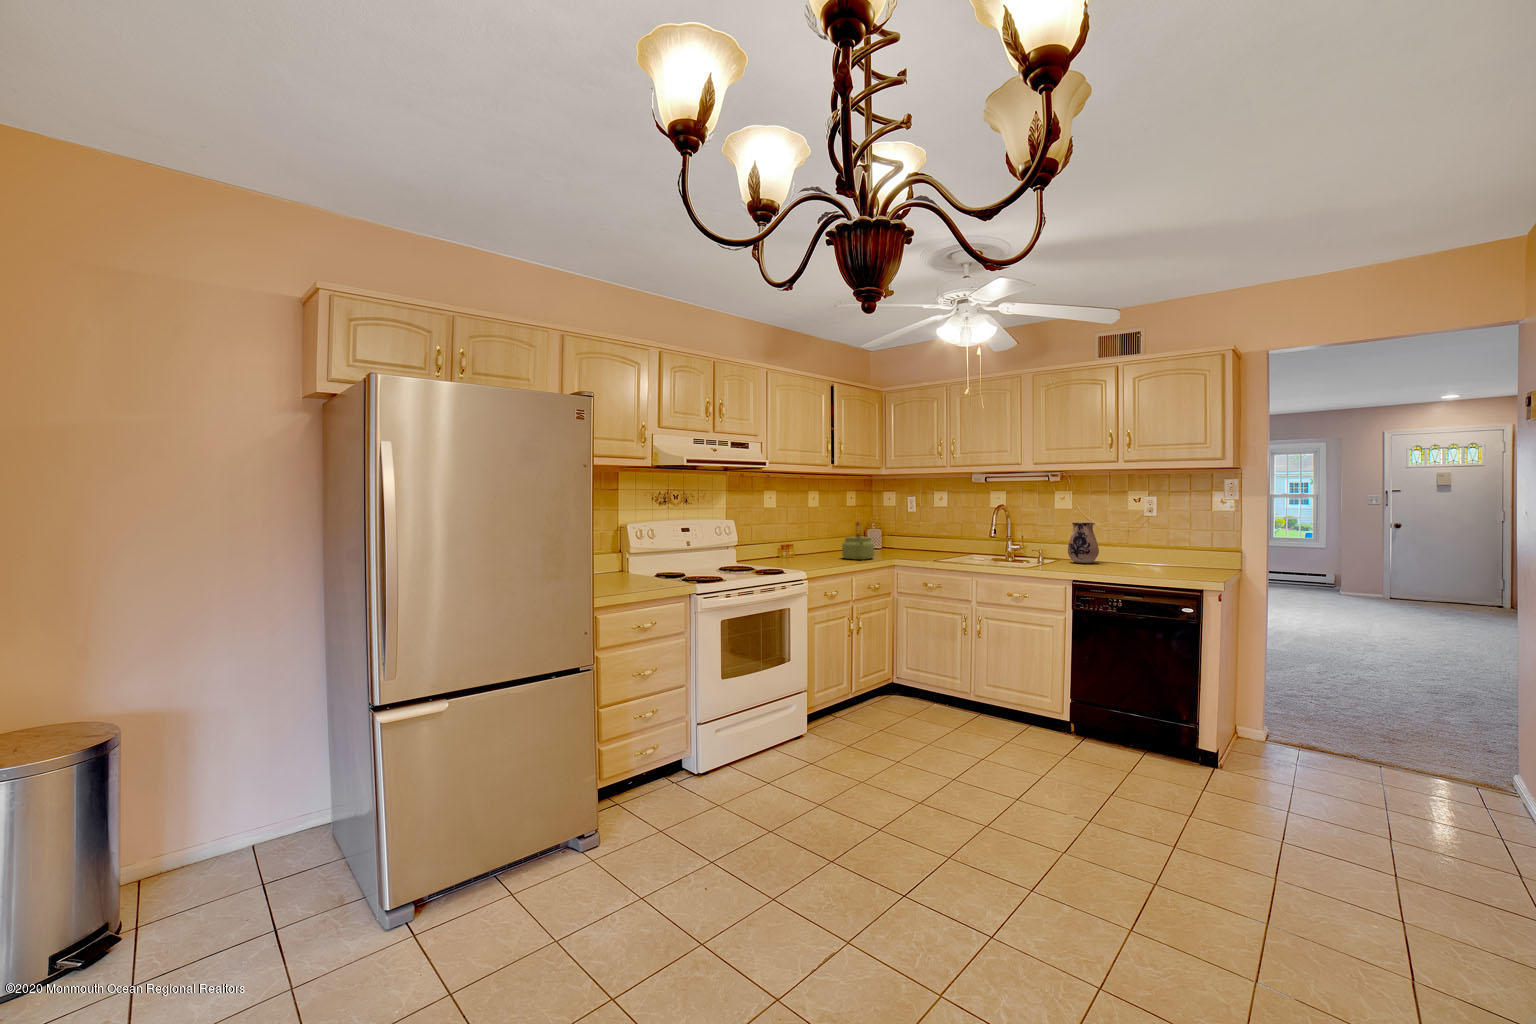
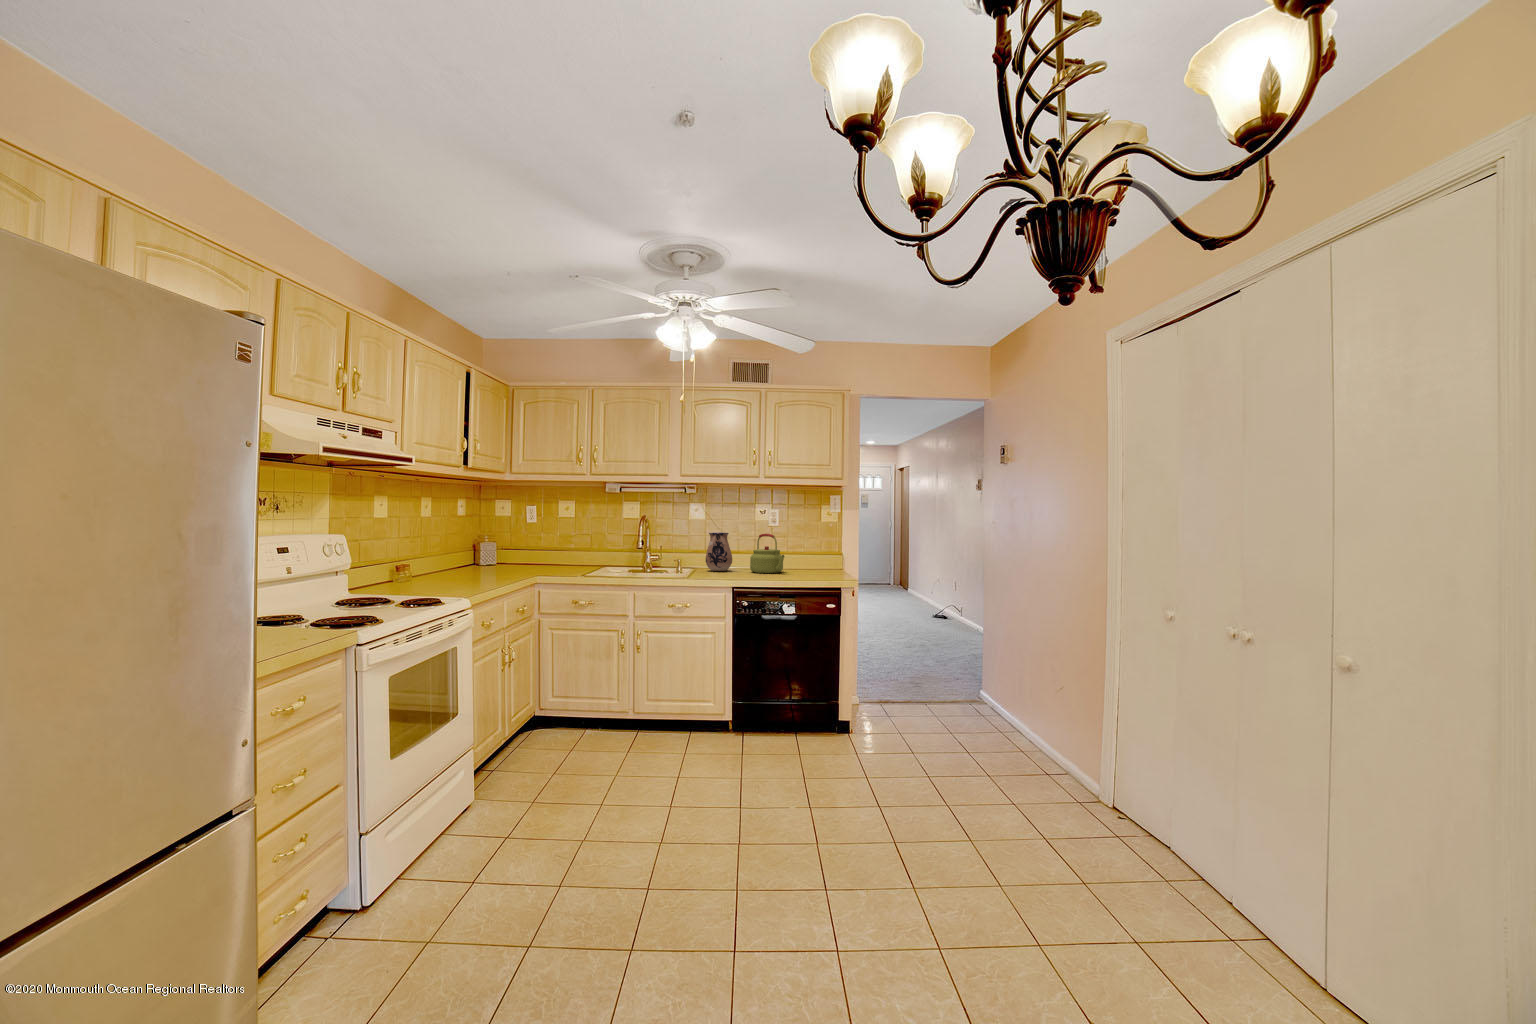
kettle: present [842,522,874,560] -> present [750,534,784,573]

